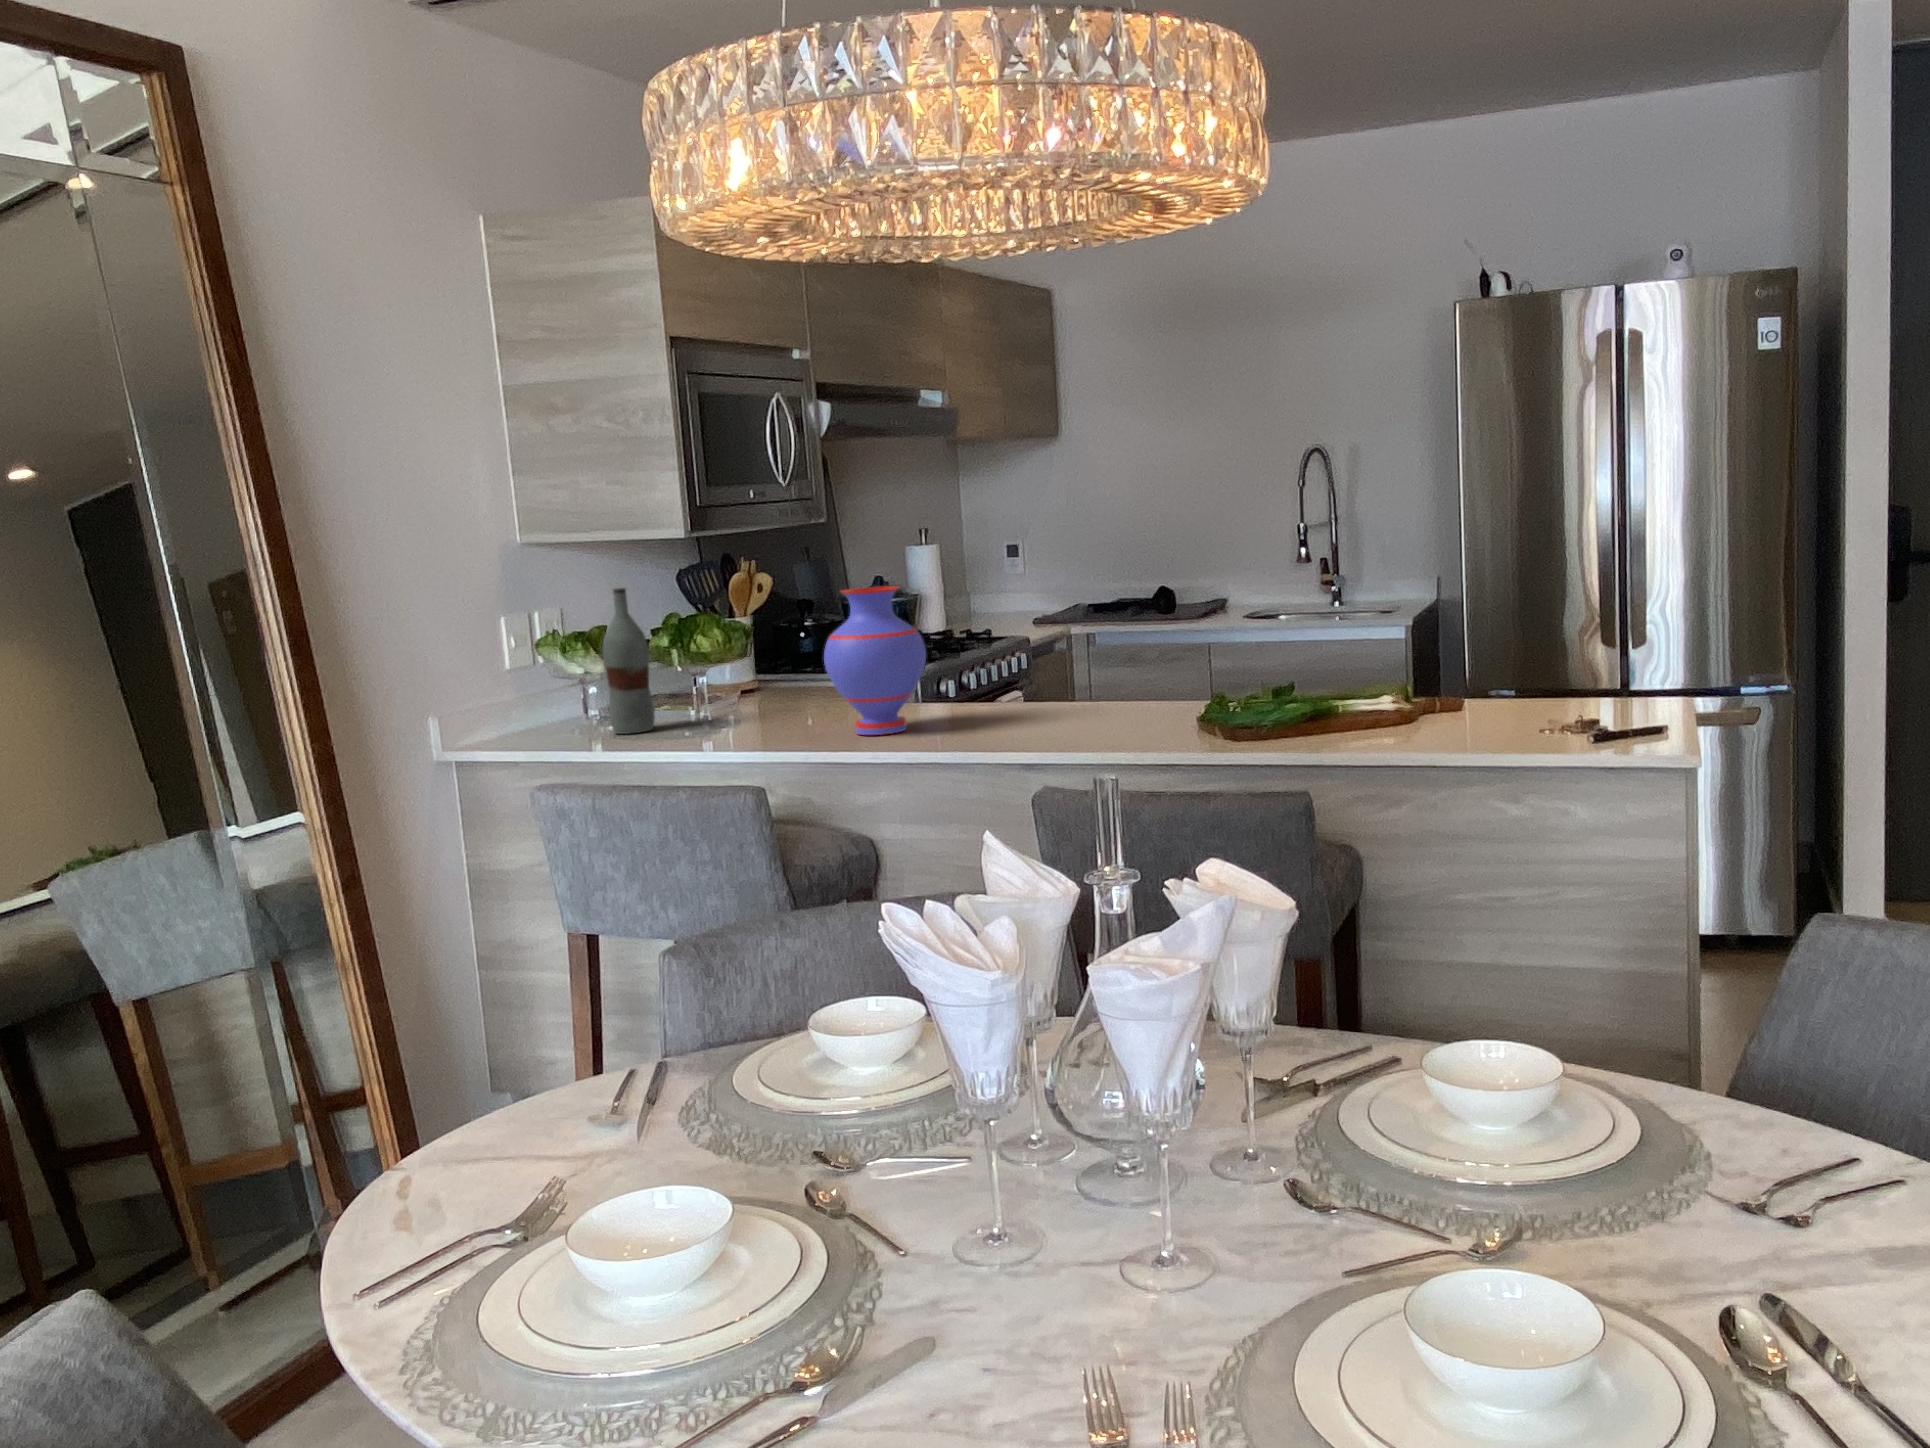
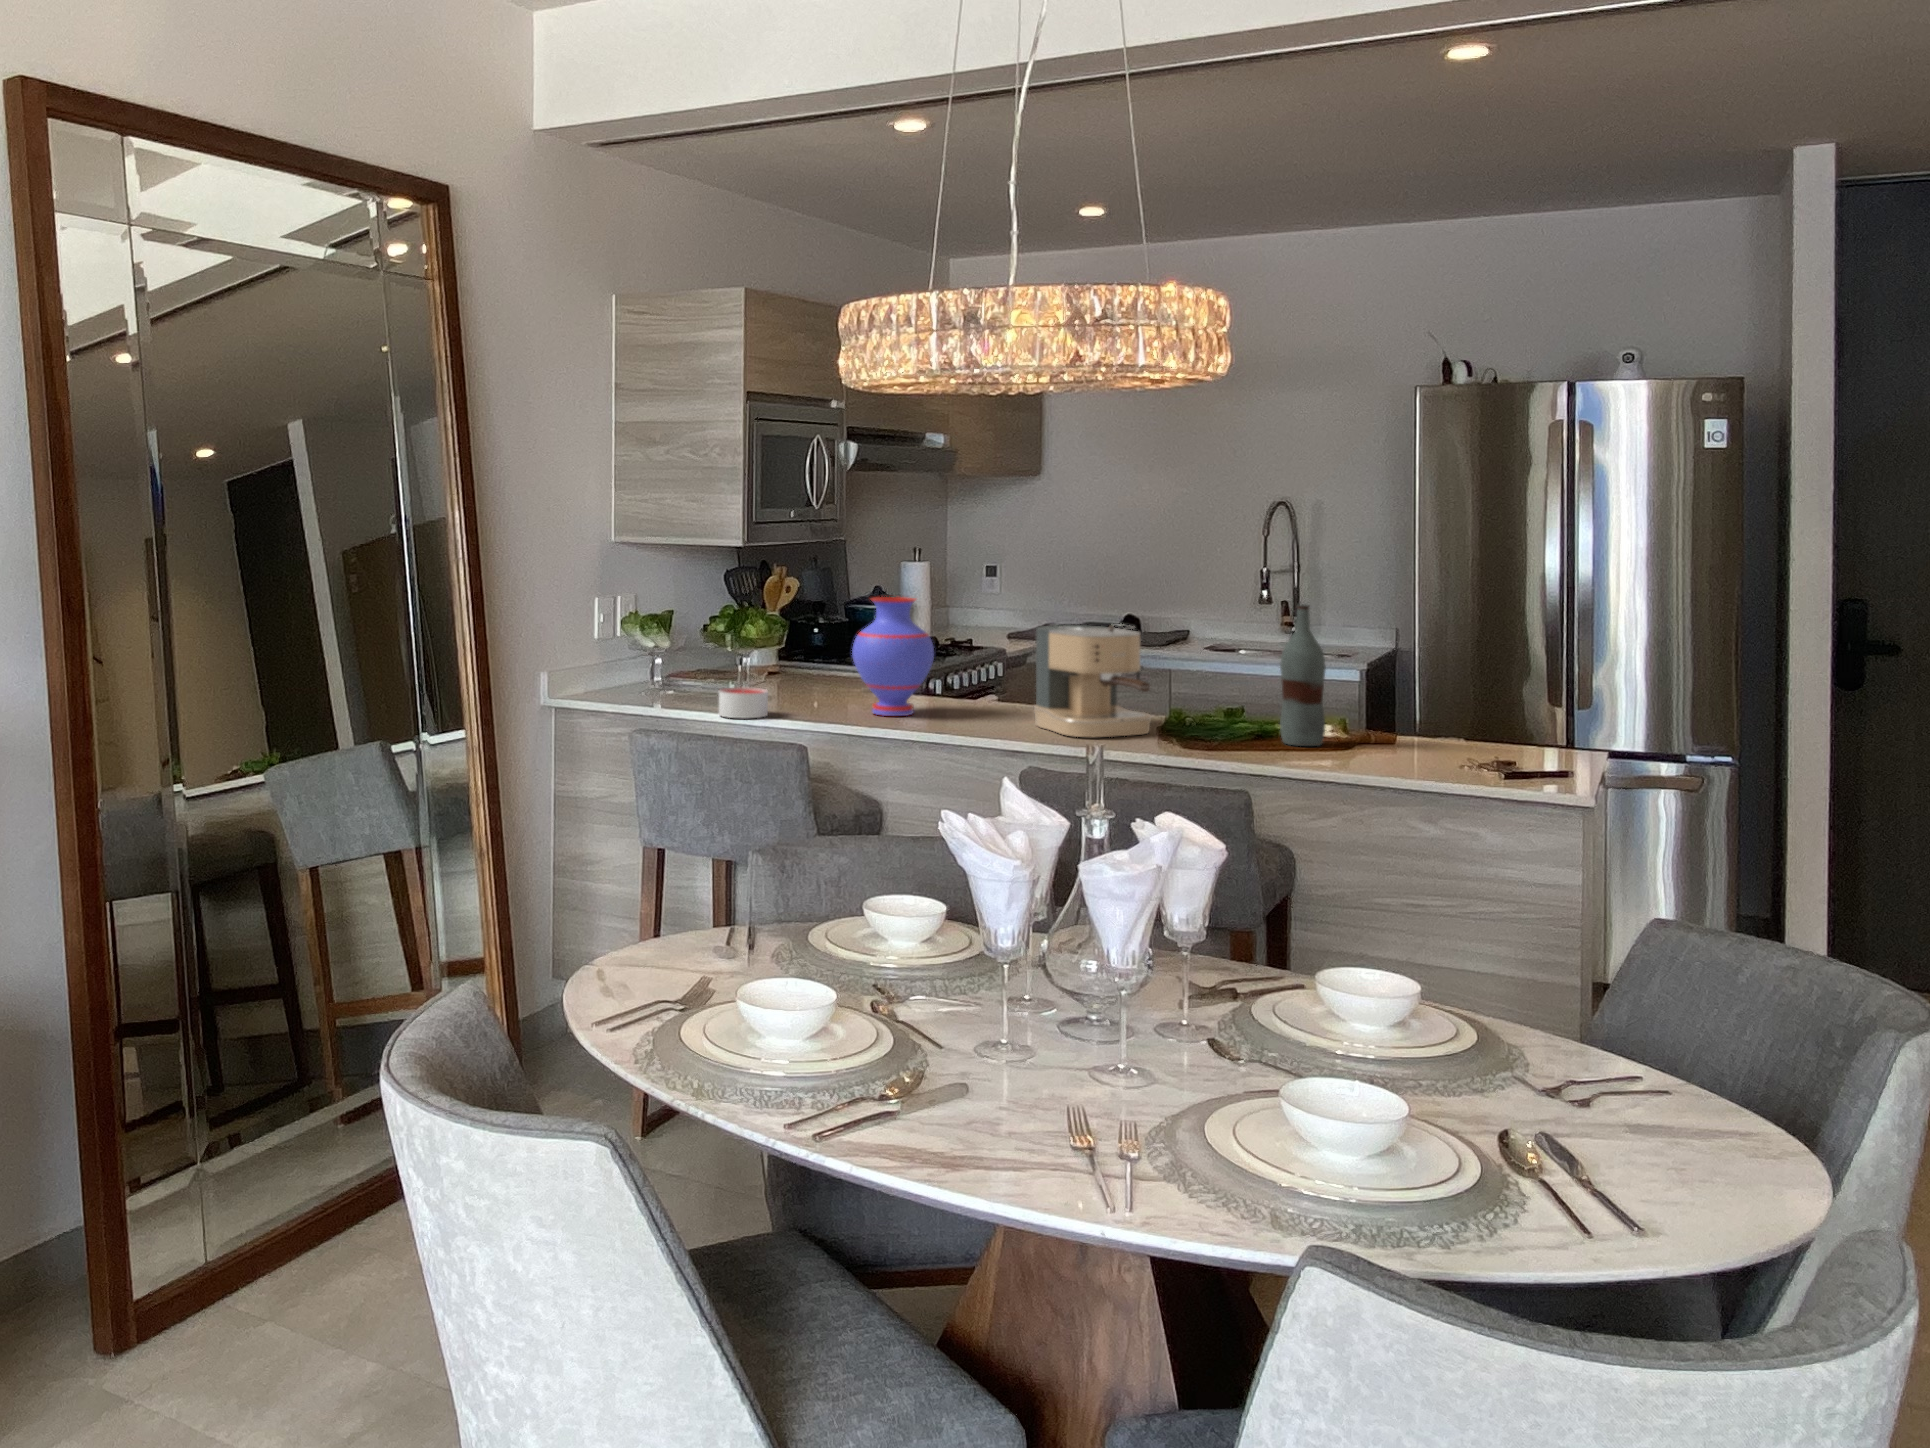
bottle: present [603,588,655,734] -> present [1280,604,1326,746]
coffee maker: none [1046,598,1189,741] -> present [1034,625,1151,737]
candle: none [657,715,723,757] -> present [719,687,768,718]

